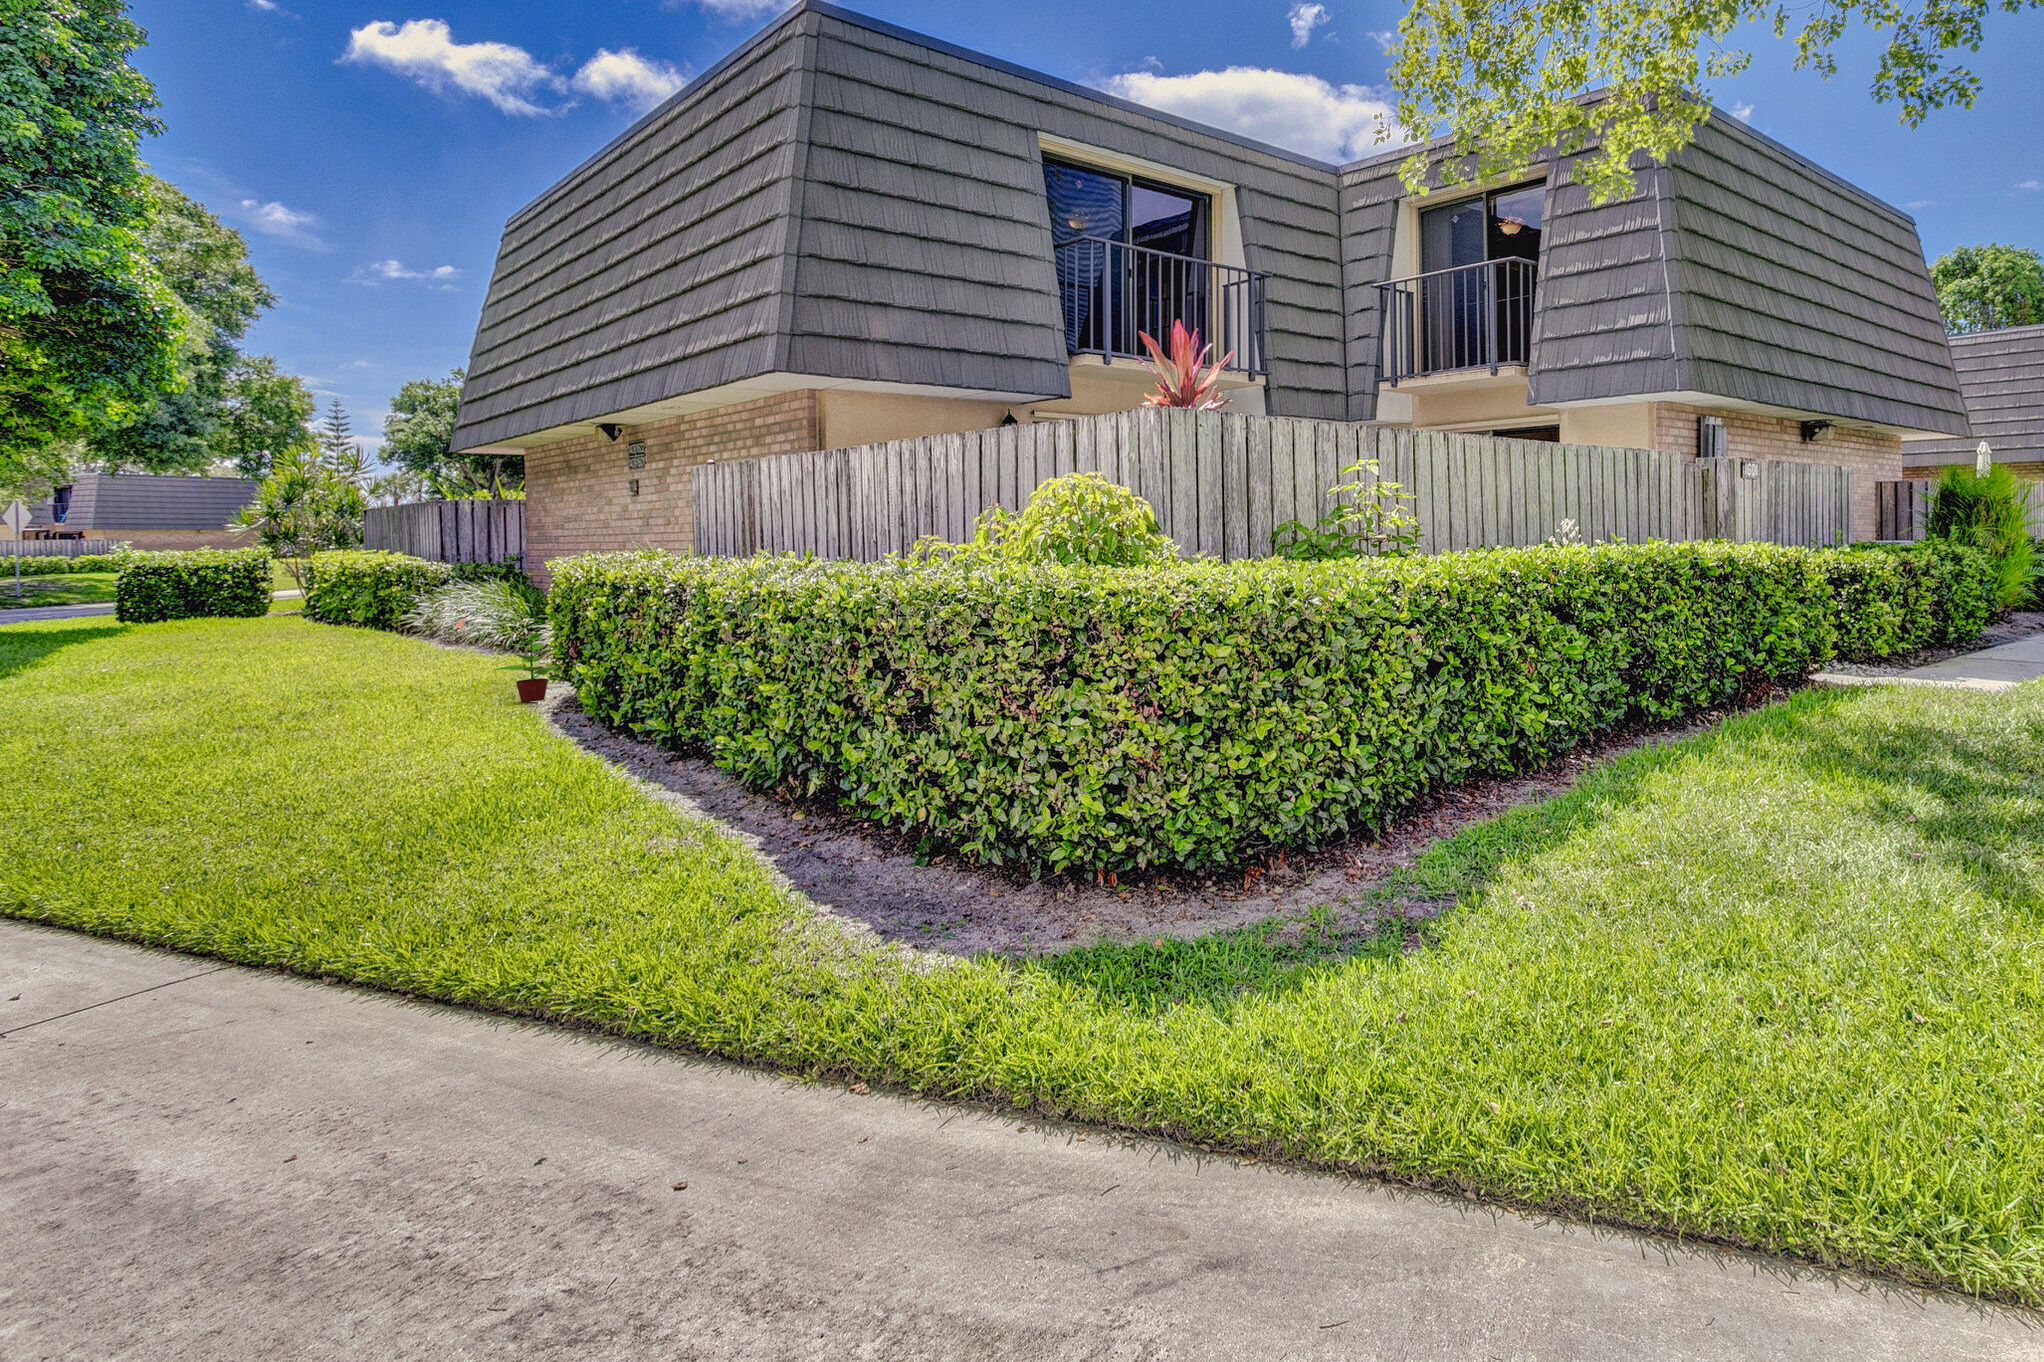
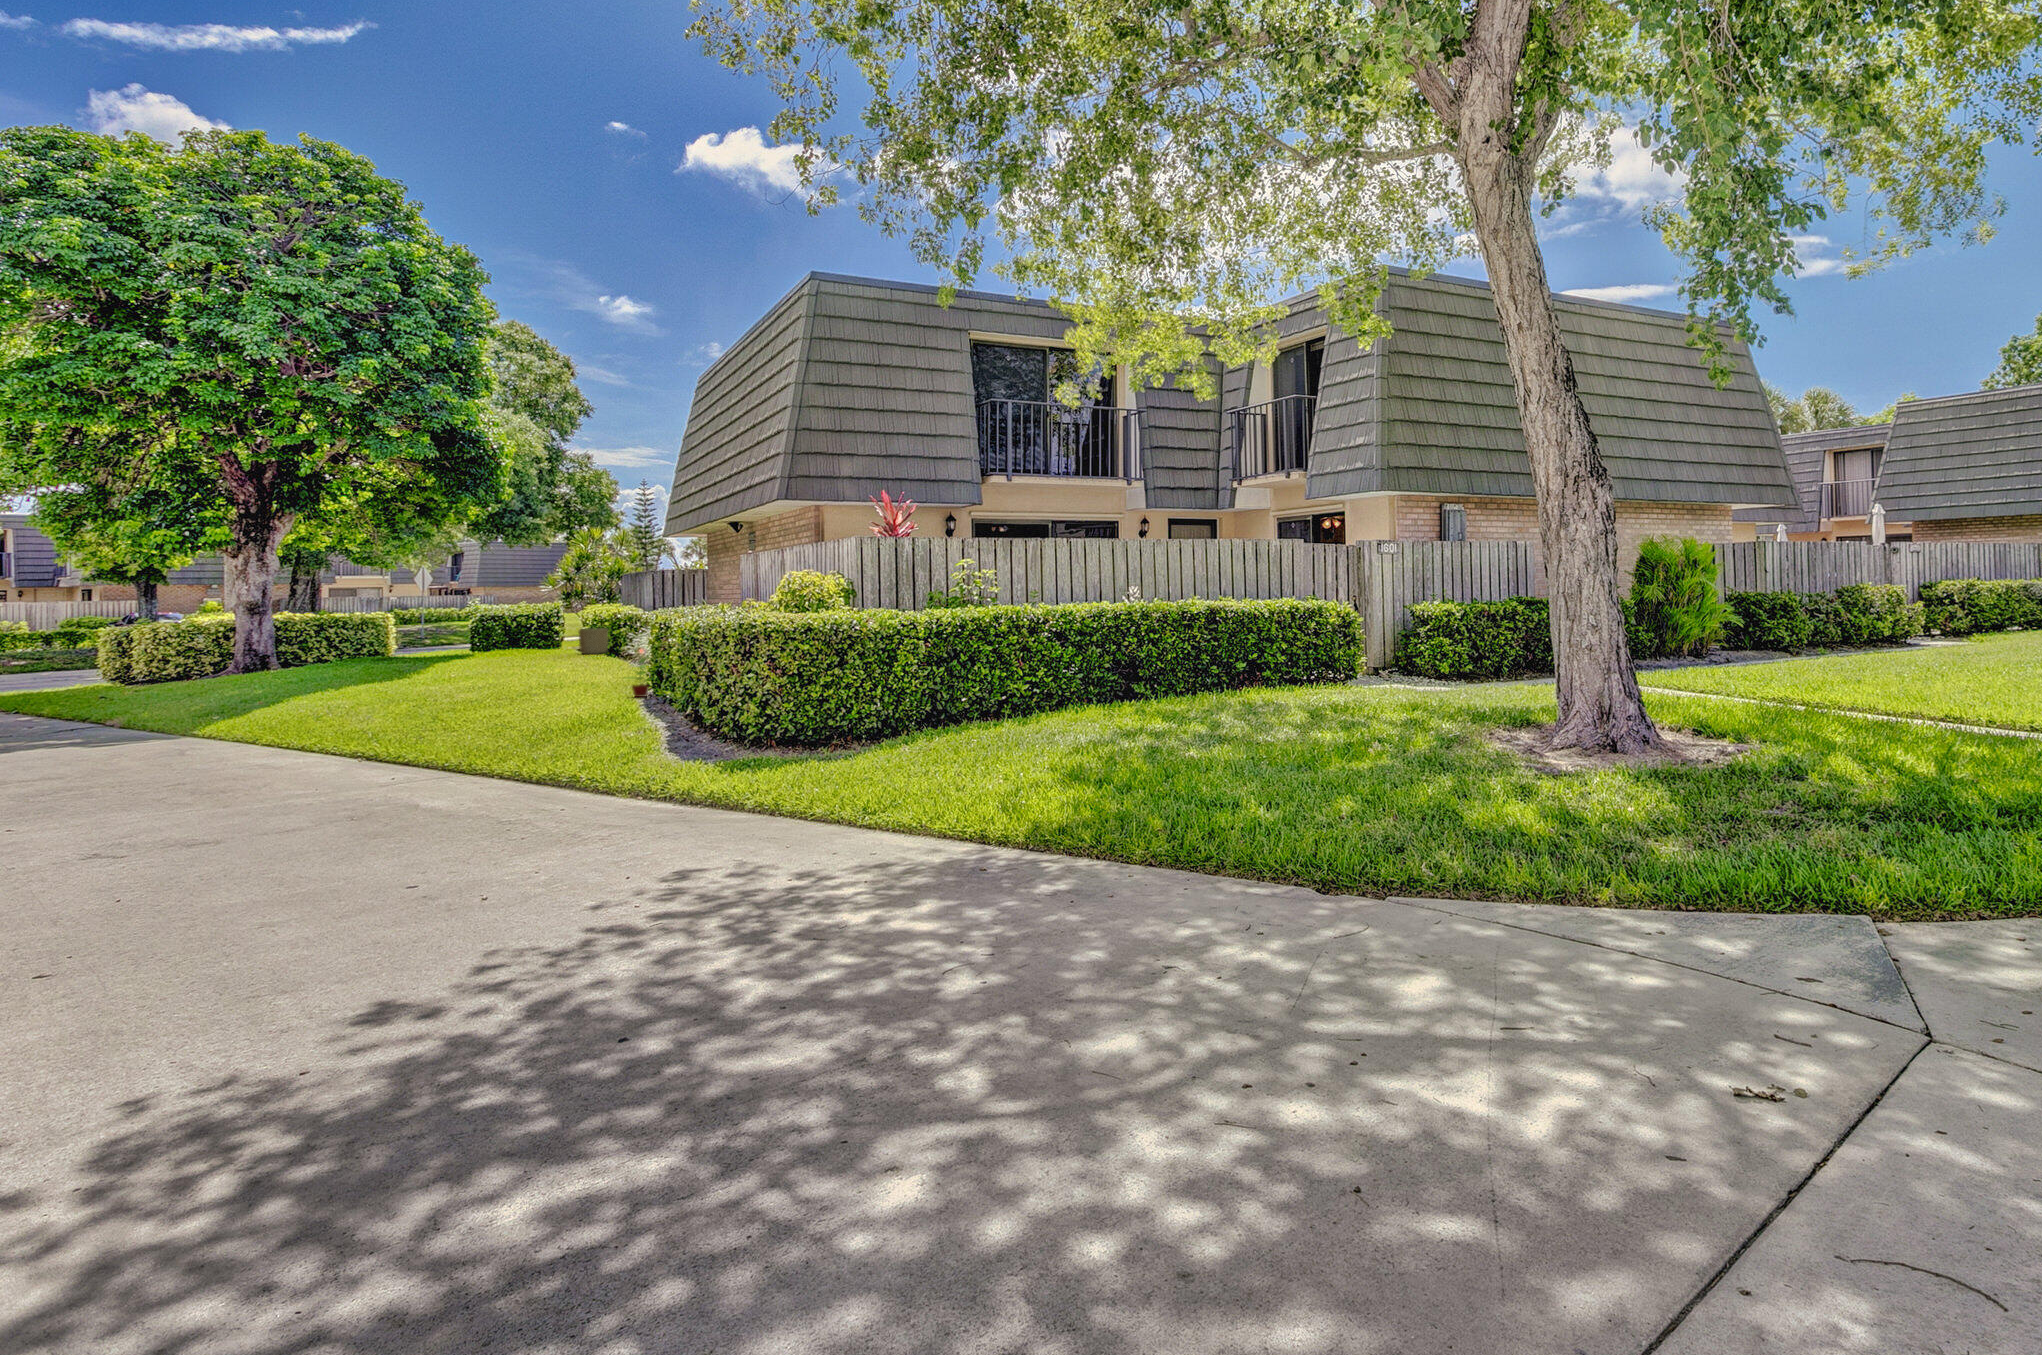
basket: none [318,584,370,624] -> present [578,628,608,654]

